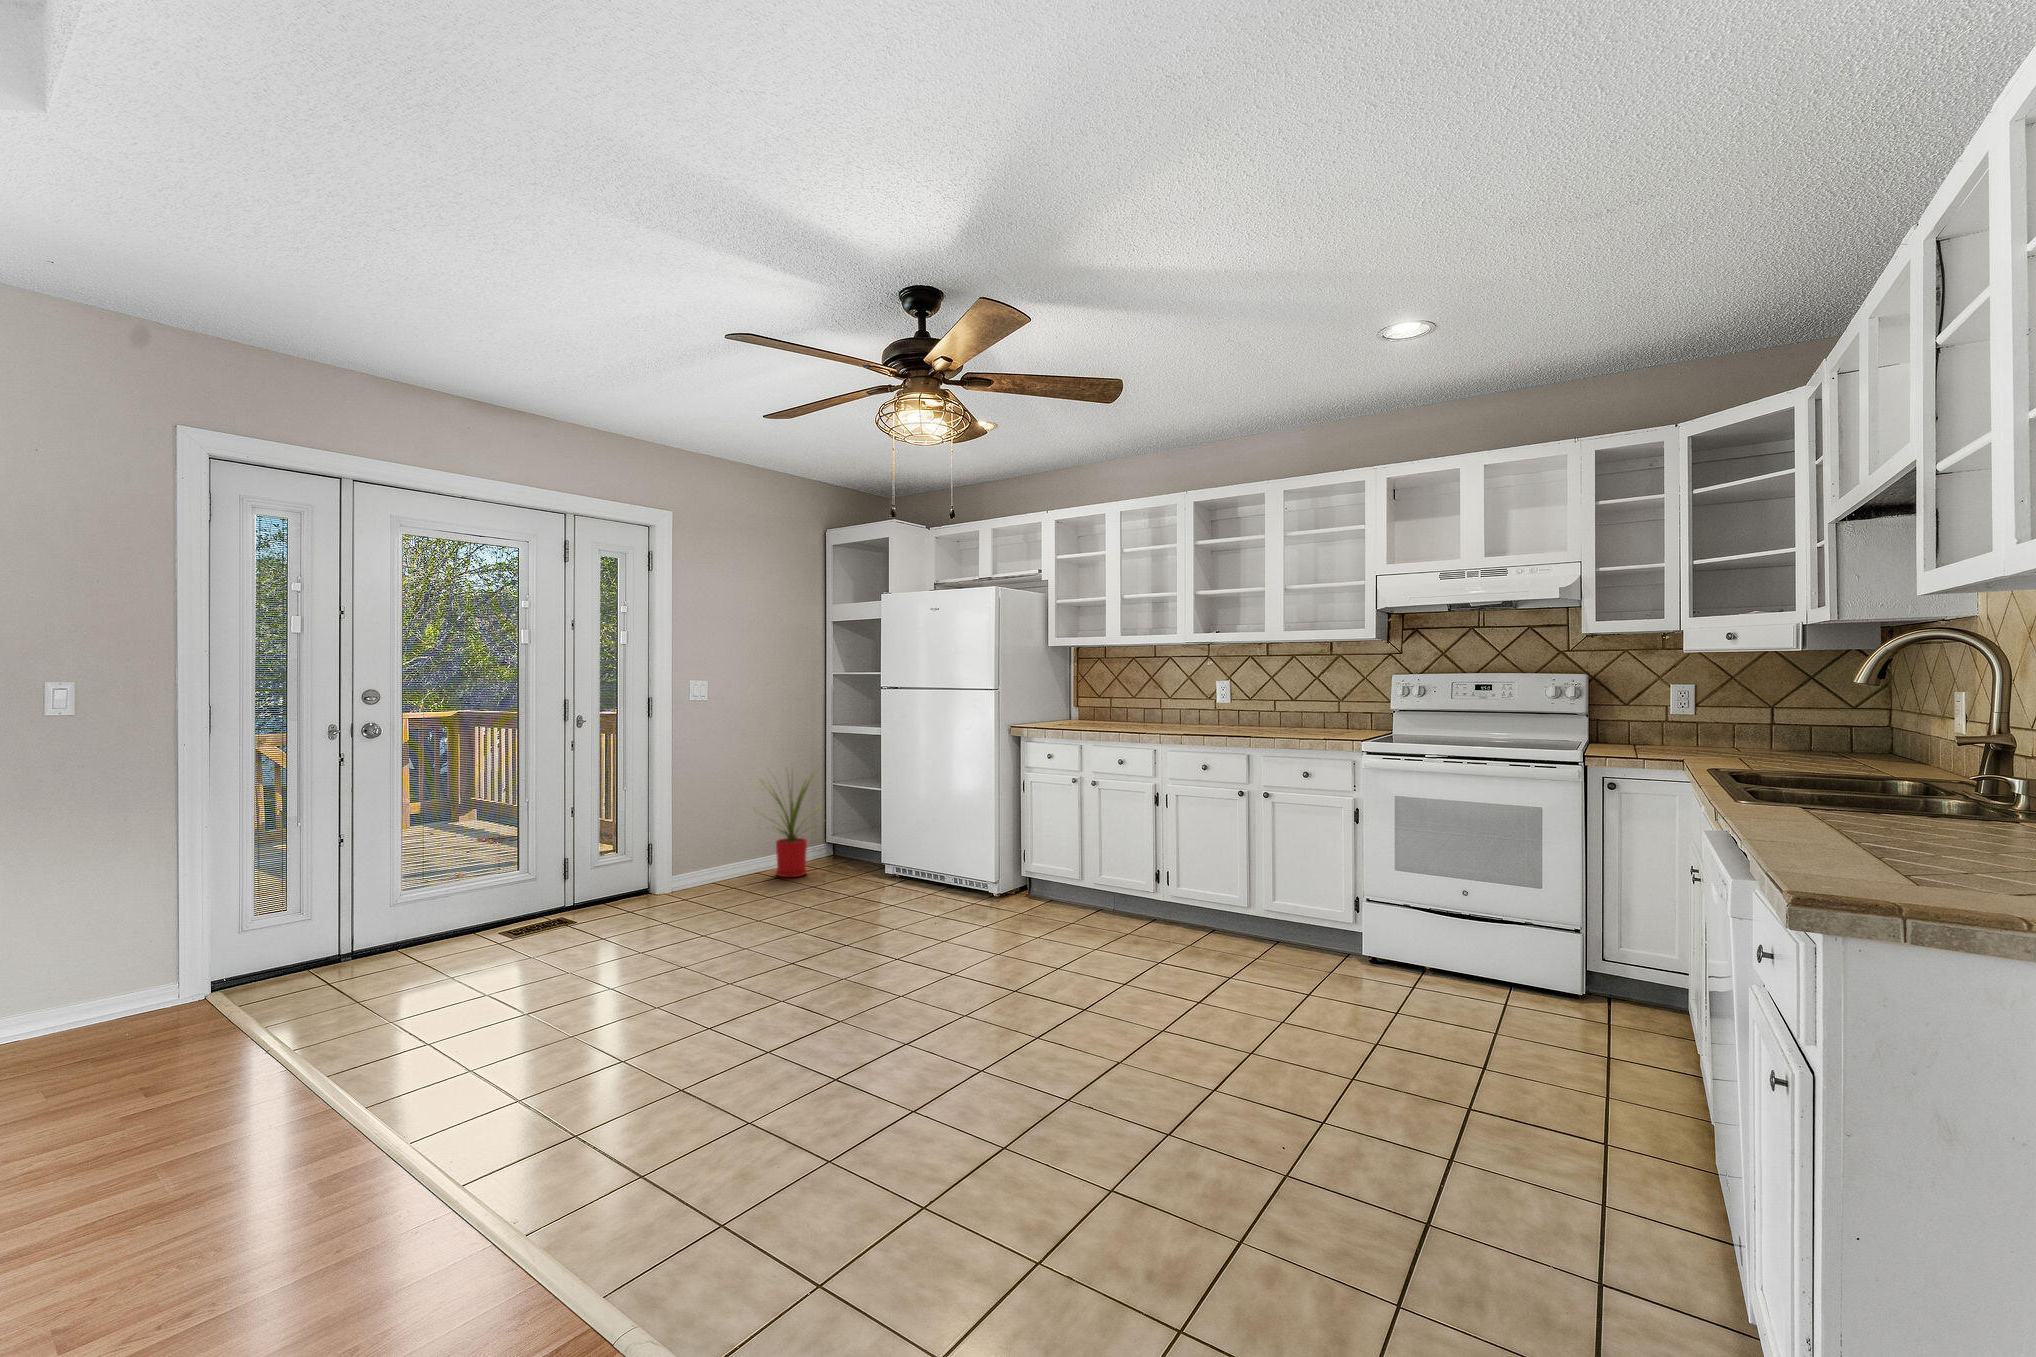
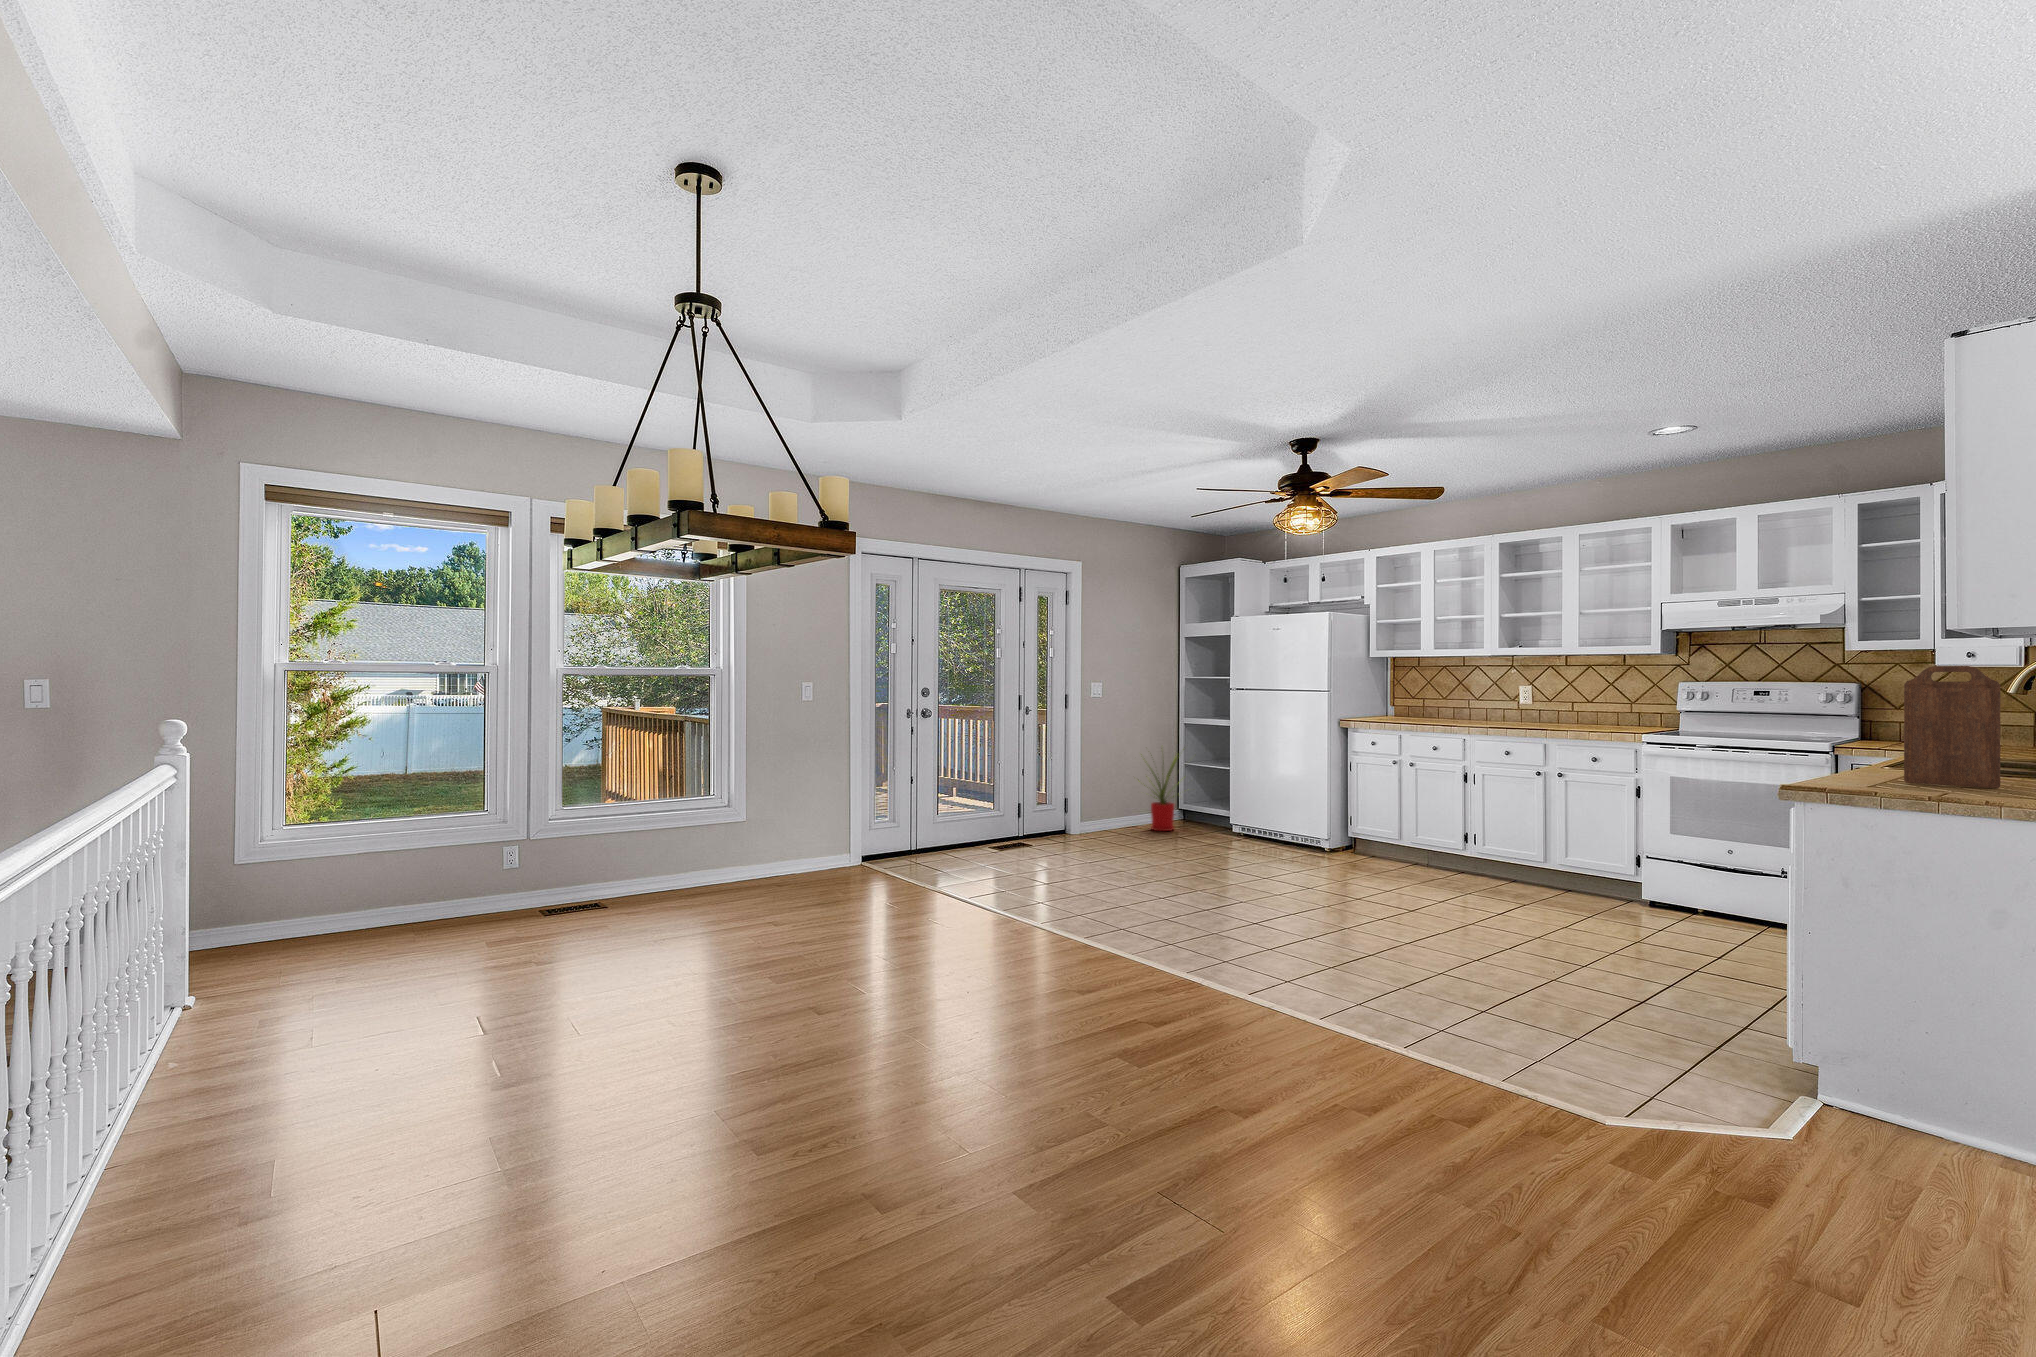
cutting board: none [1811,647,1966,853] -> present [1904,666,2000,788]

